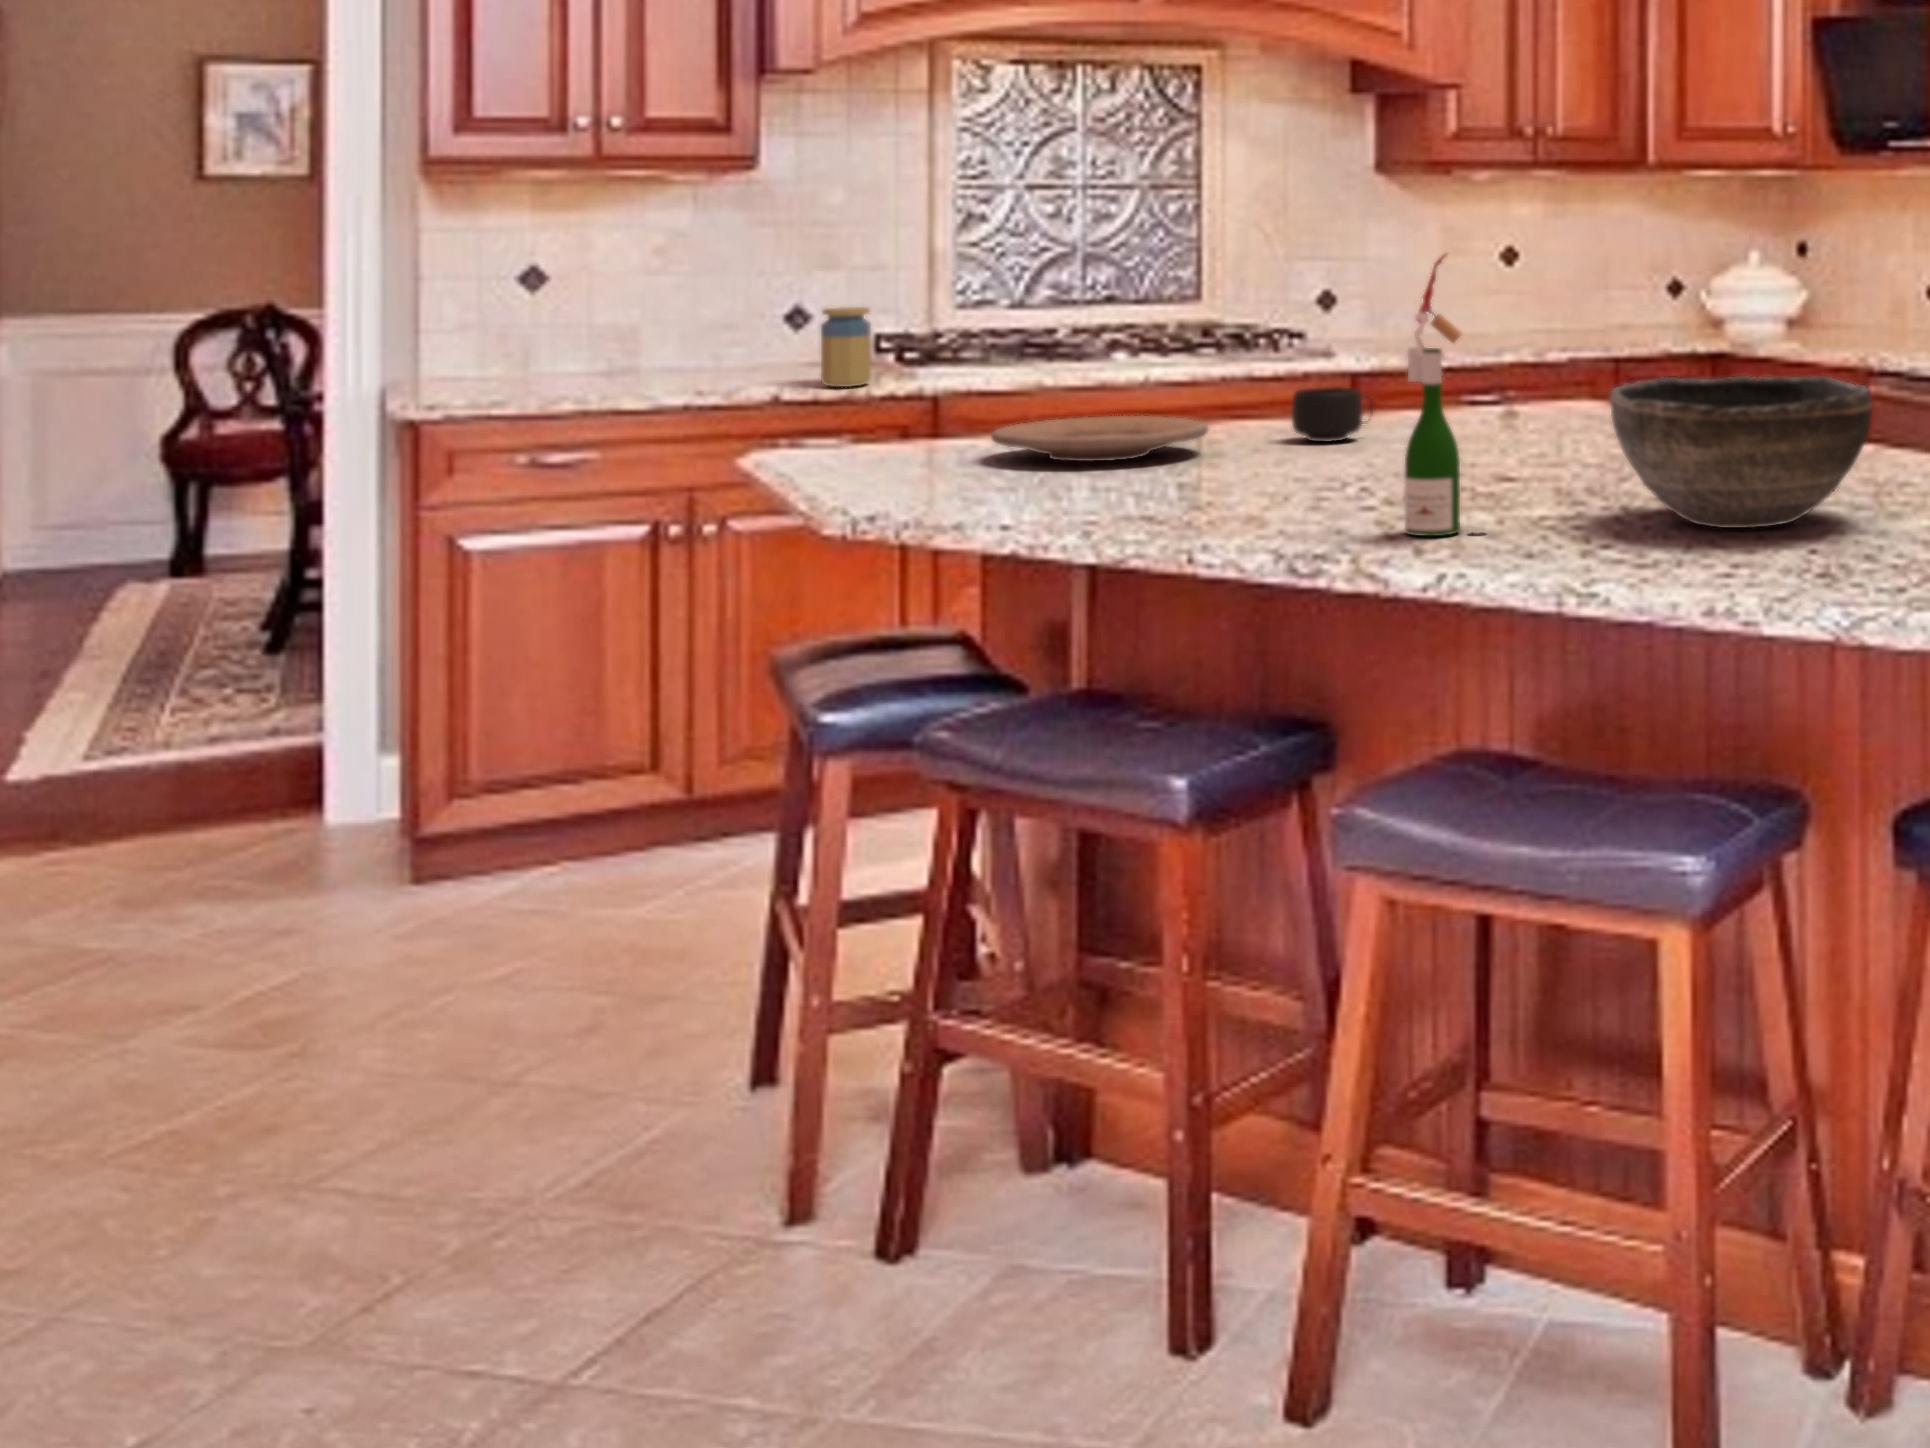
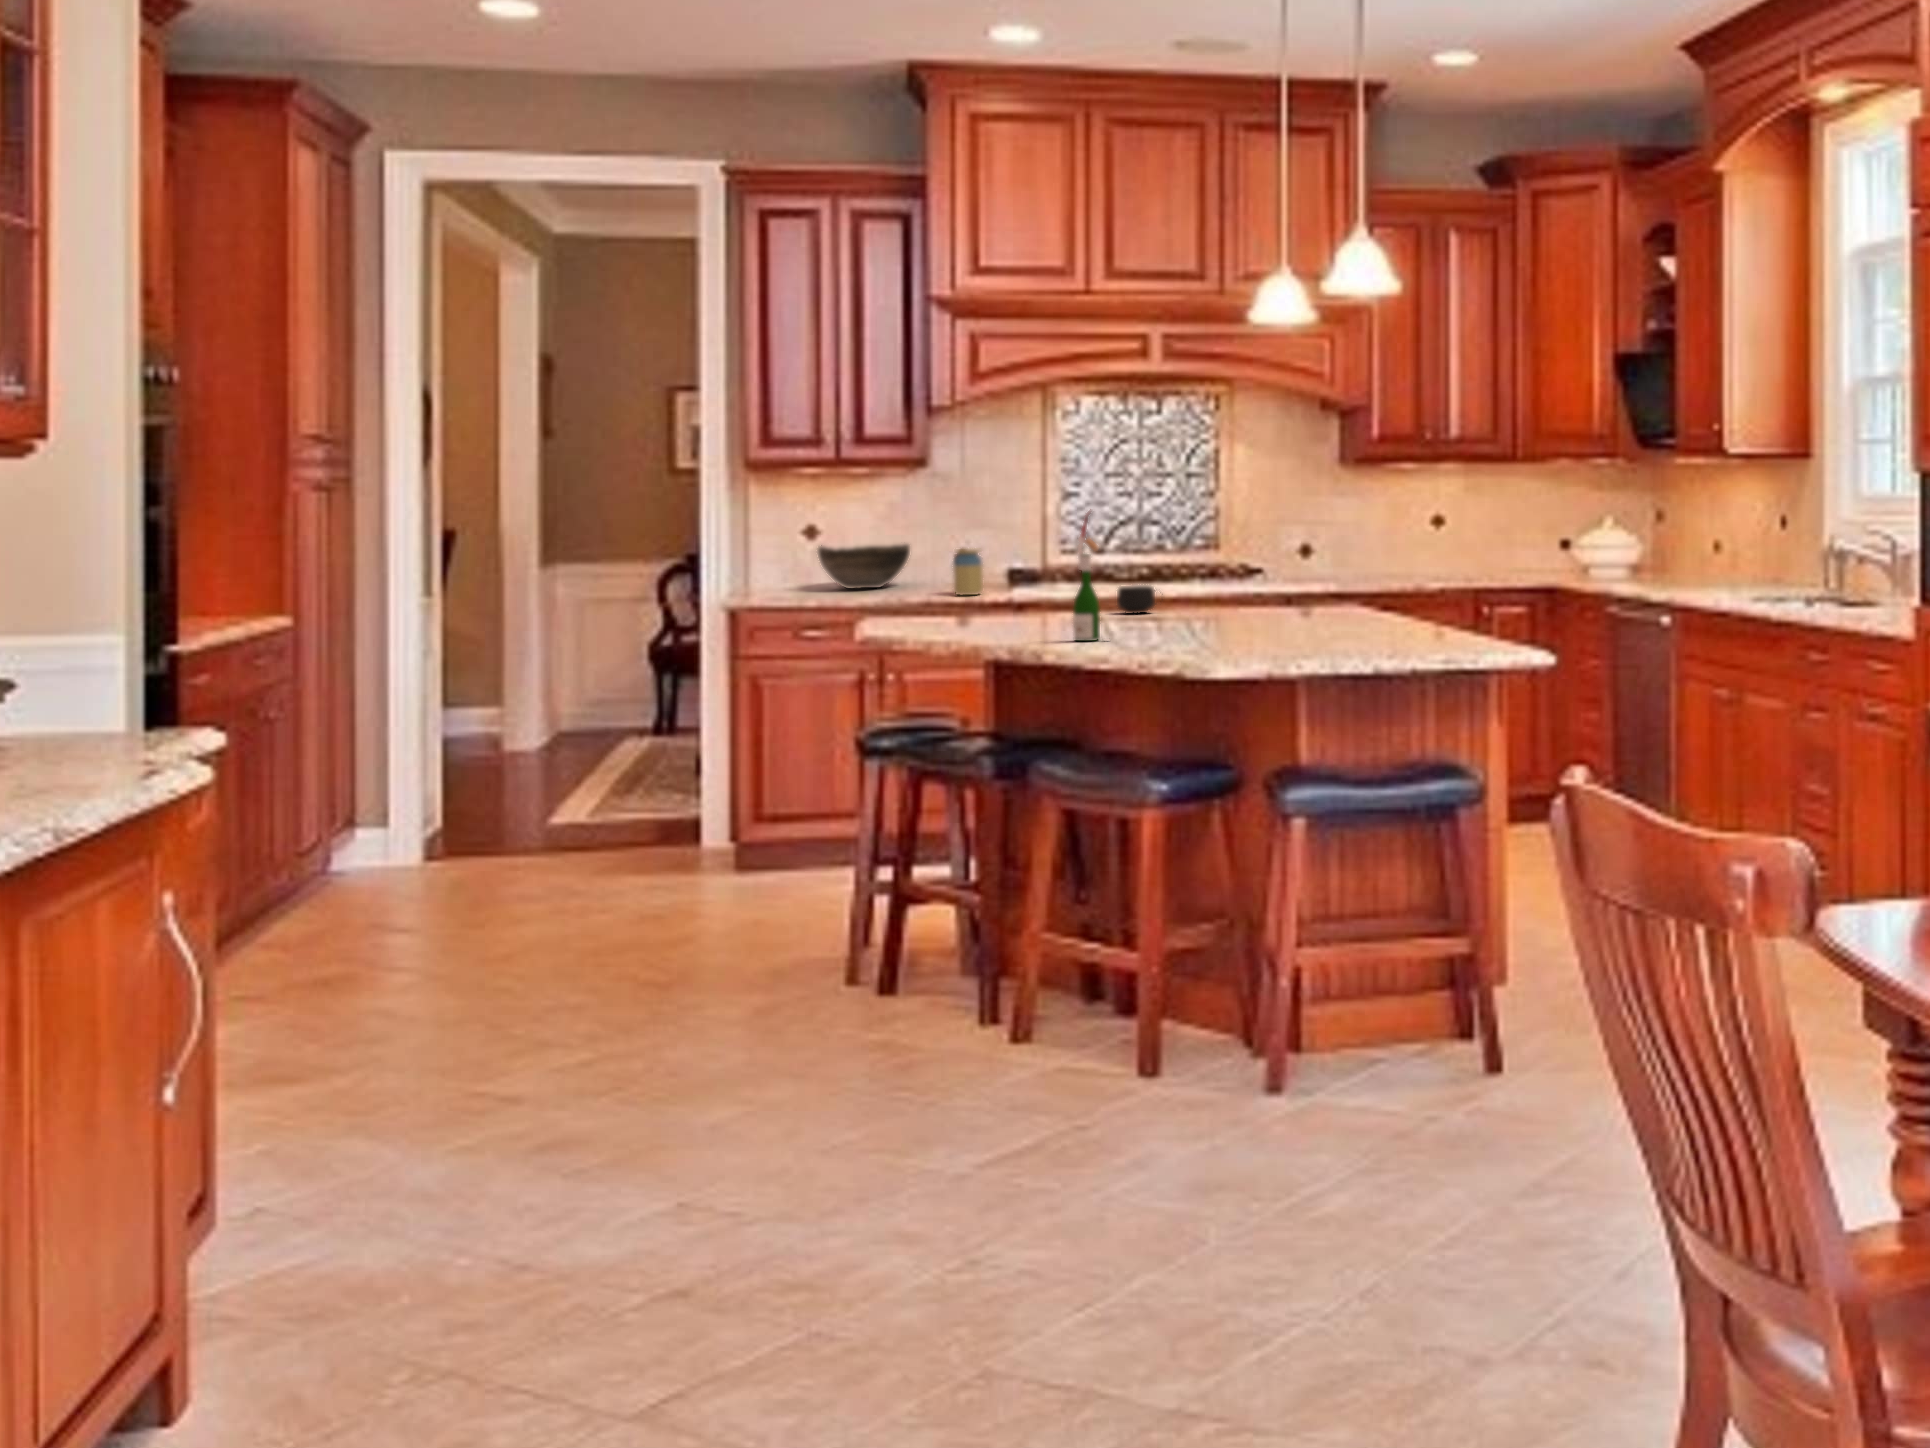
bowl: present [1610,376,1872,528] -> present [818,544,910,589]
plate: present [991,416,1208,461] -> none [954,599,1065,618]

